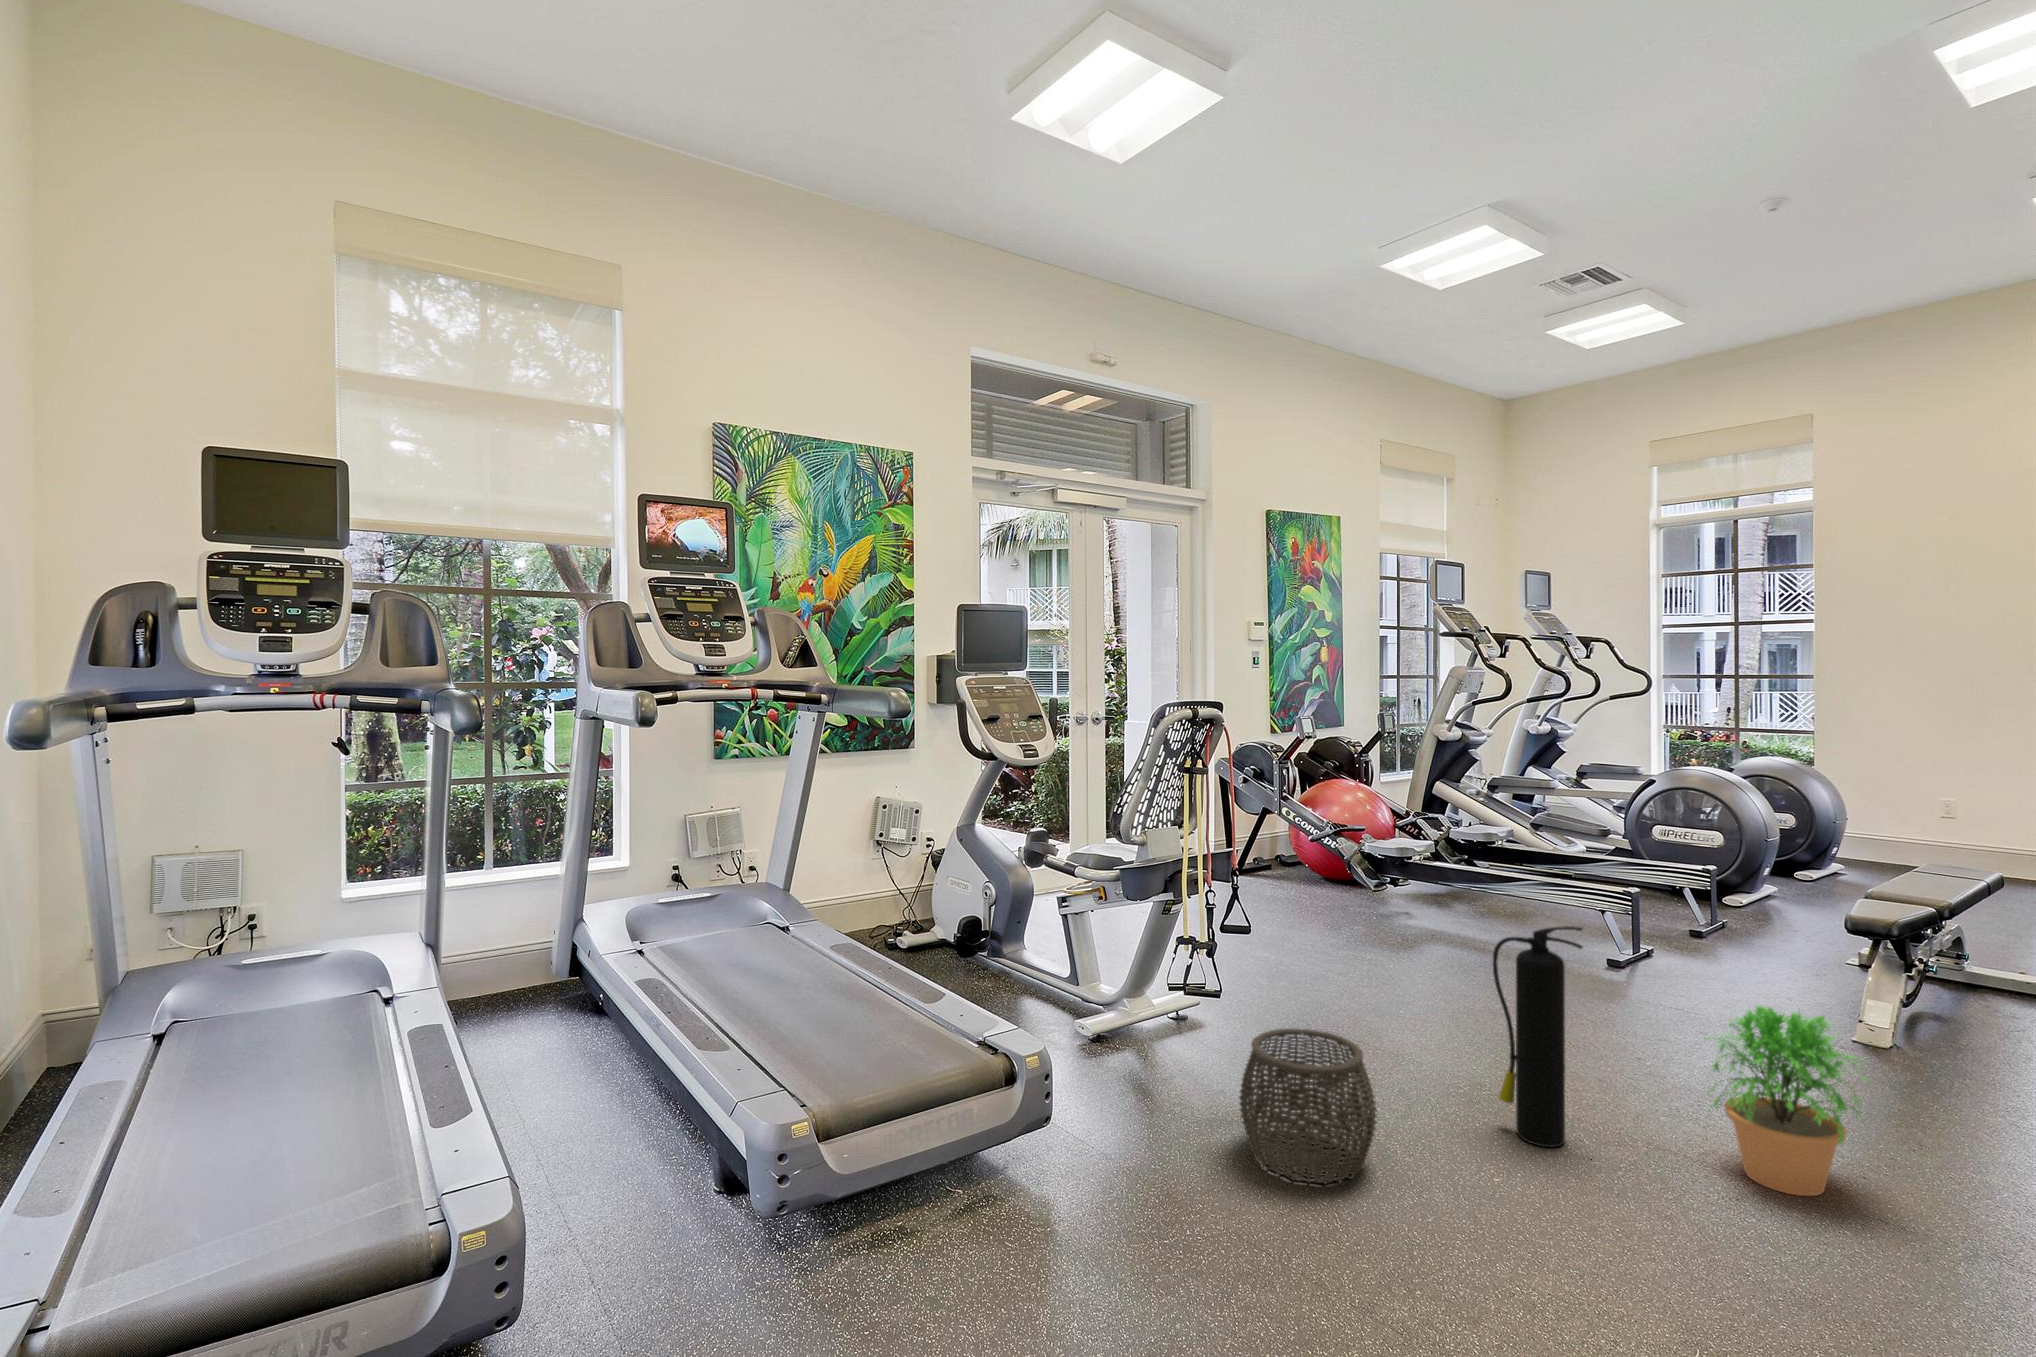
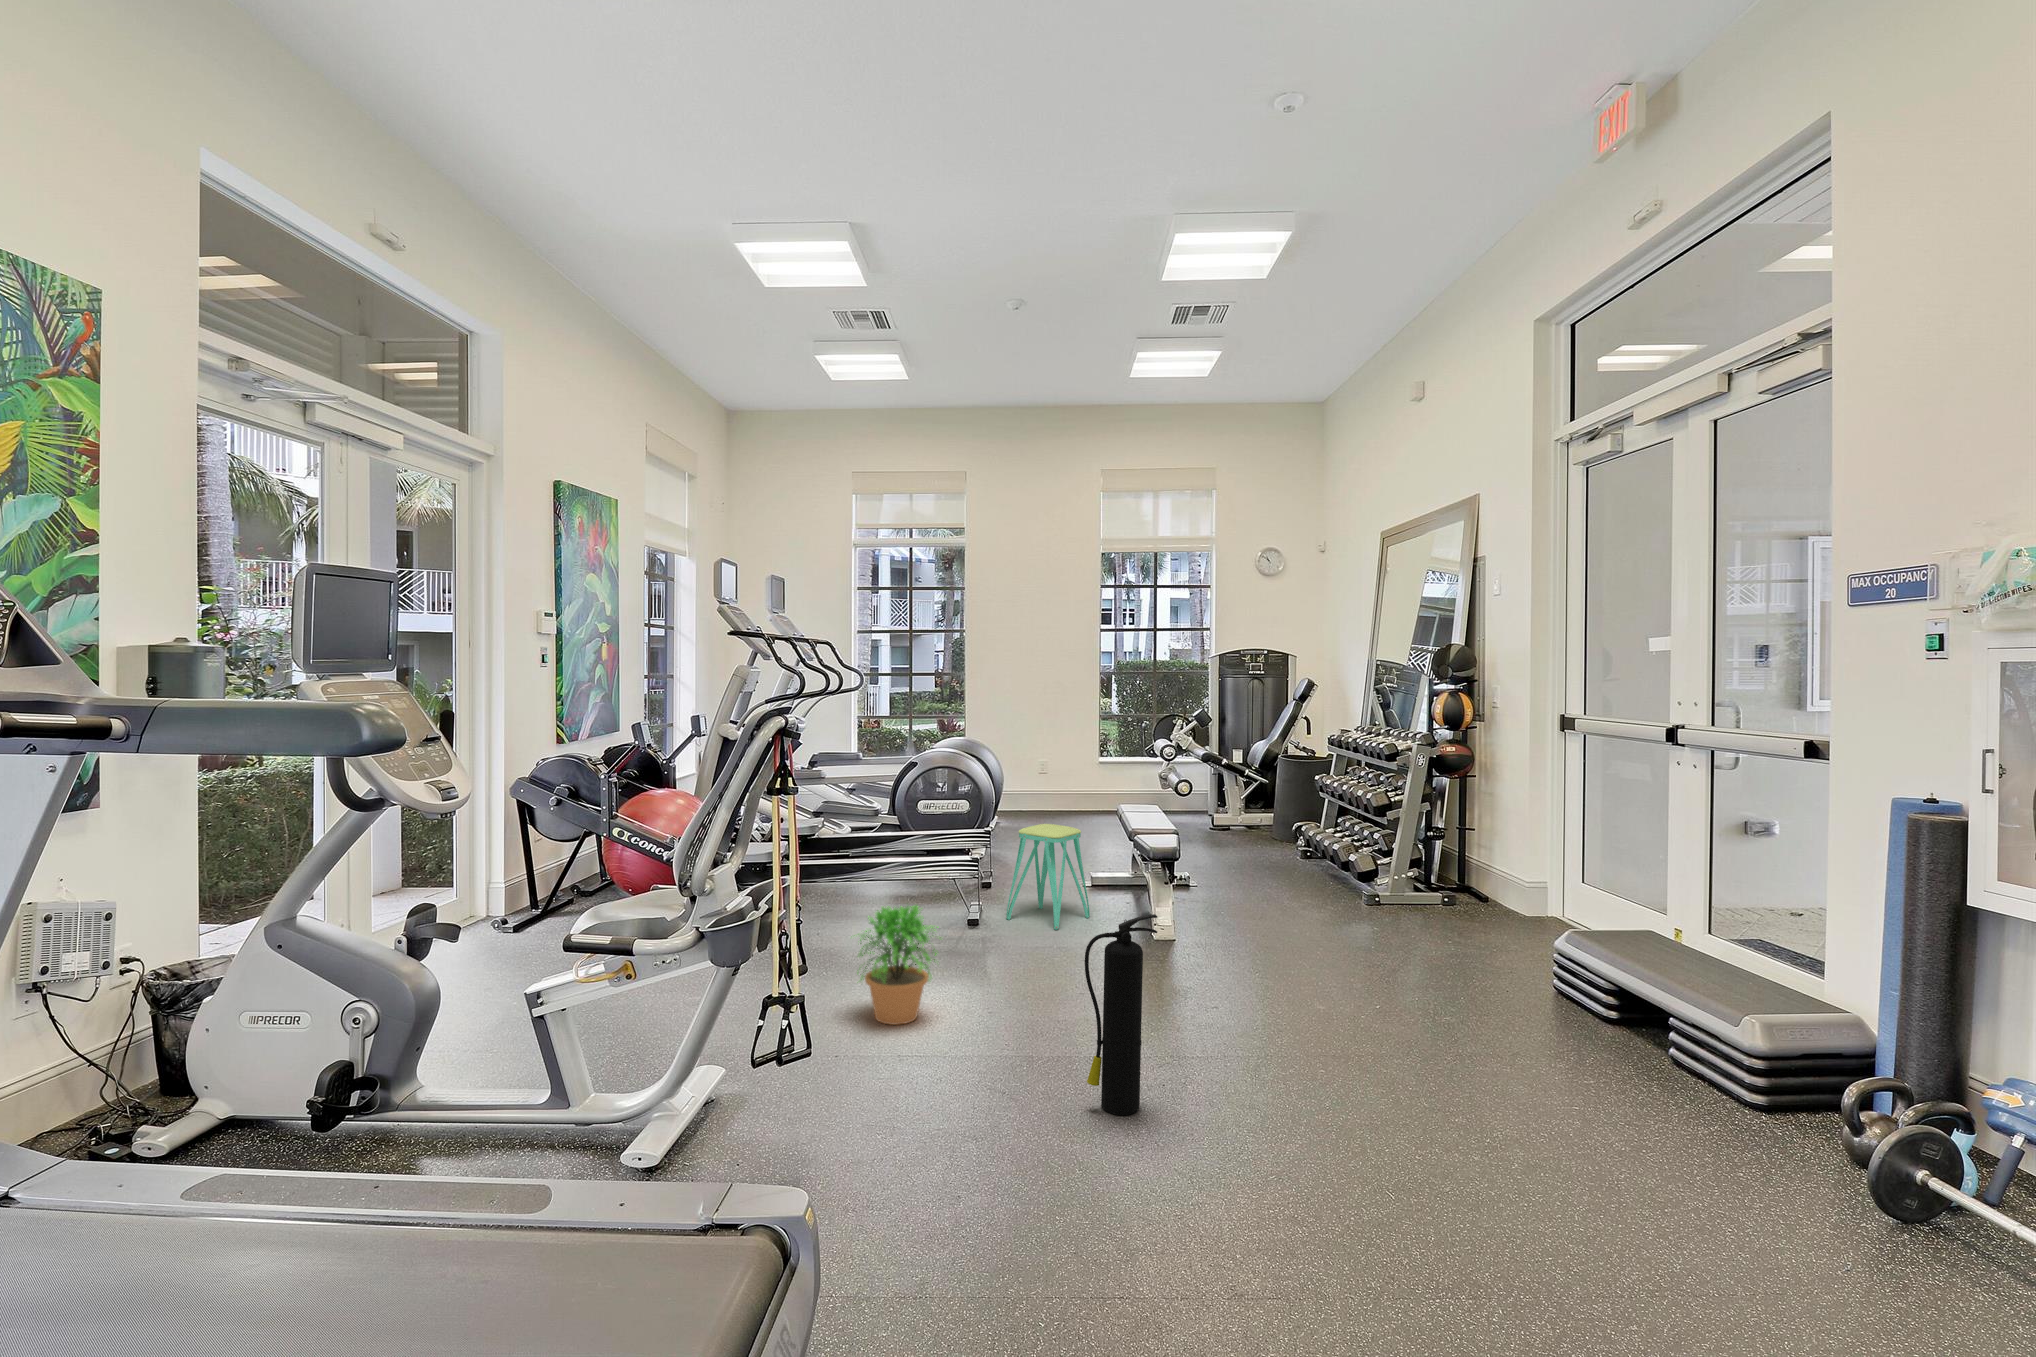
stool: none [1692,854,1827,987] -> present [1006,824,1090,930]
potted plant: present [1709,1006,1865,1196] -> present [858,905,937,1025]
woven basket: present [1239,1028,1377,1184] -> none [952,1075,1093,1249]

